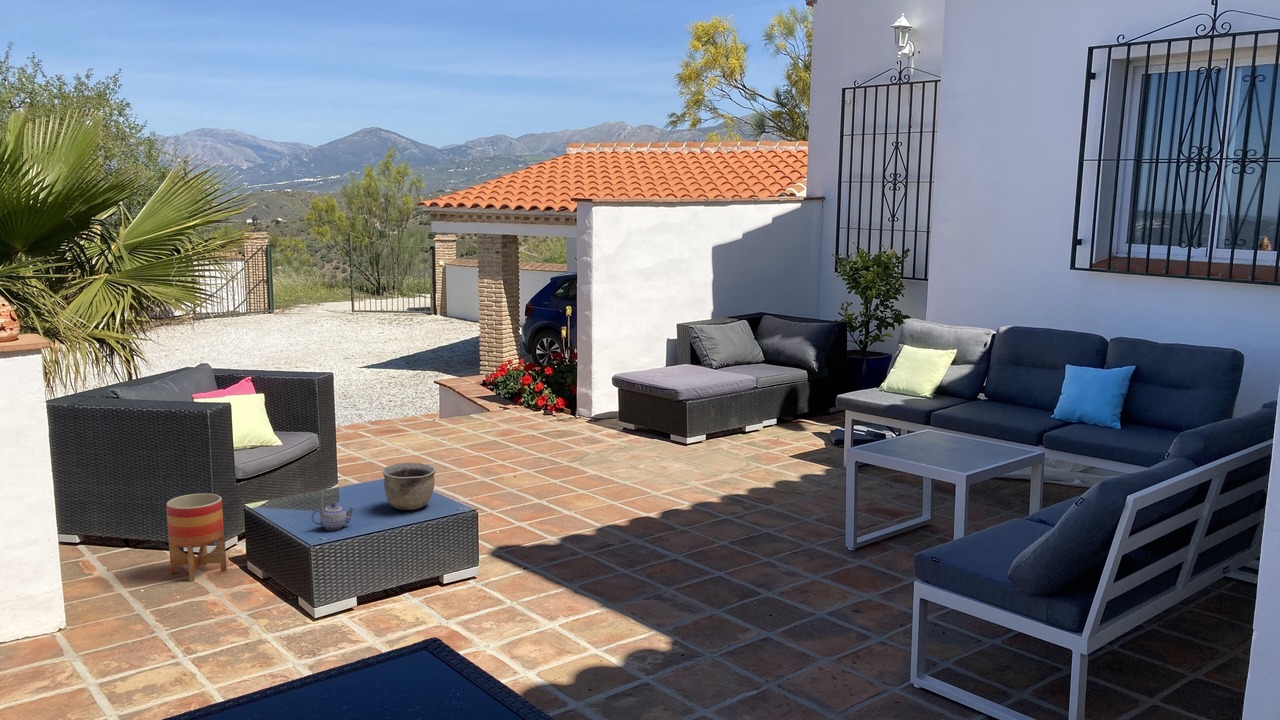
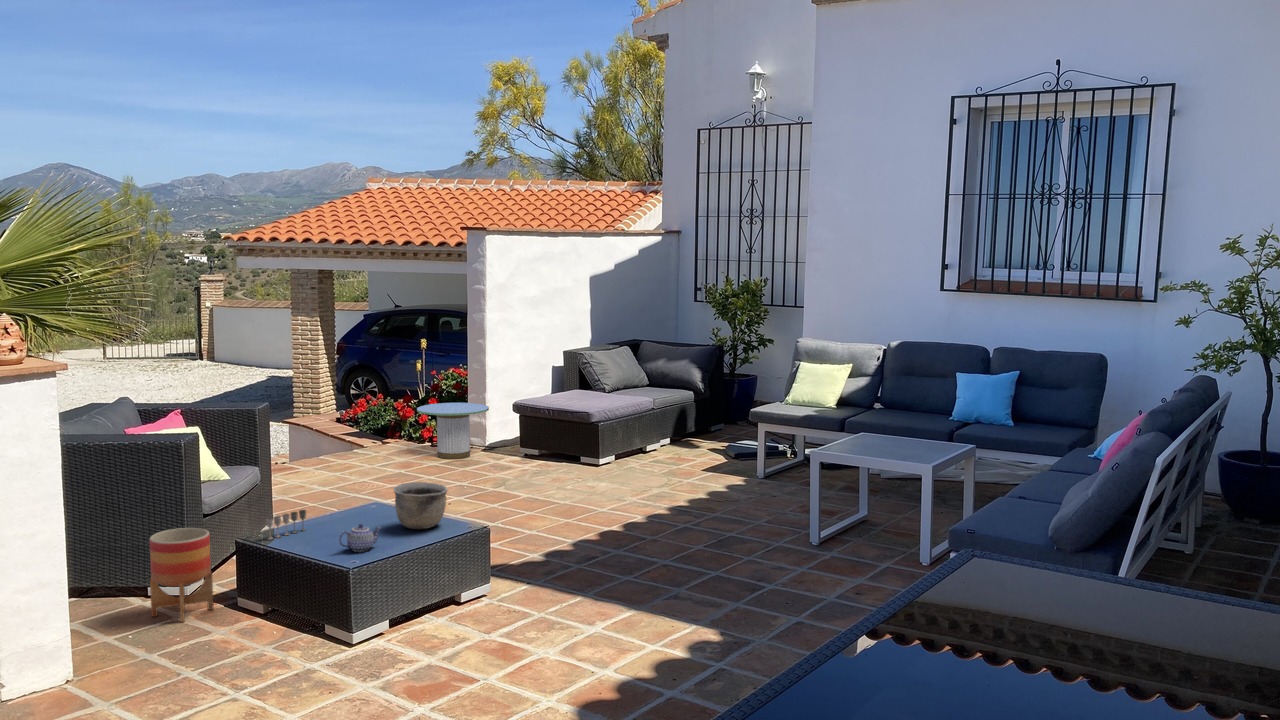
side table: none [524,372,594,428] -> present [417,403,489,459]
wine glass: none [265,483,309,510] -> present [266,510,306,540]

